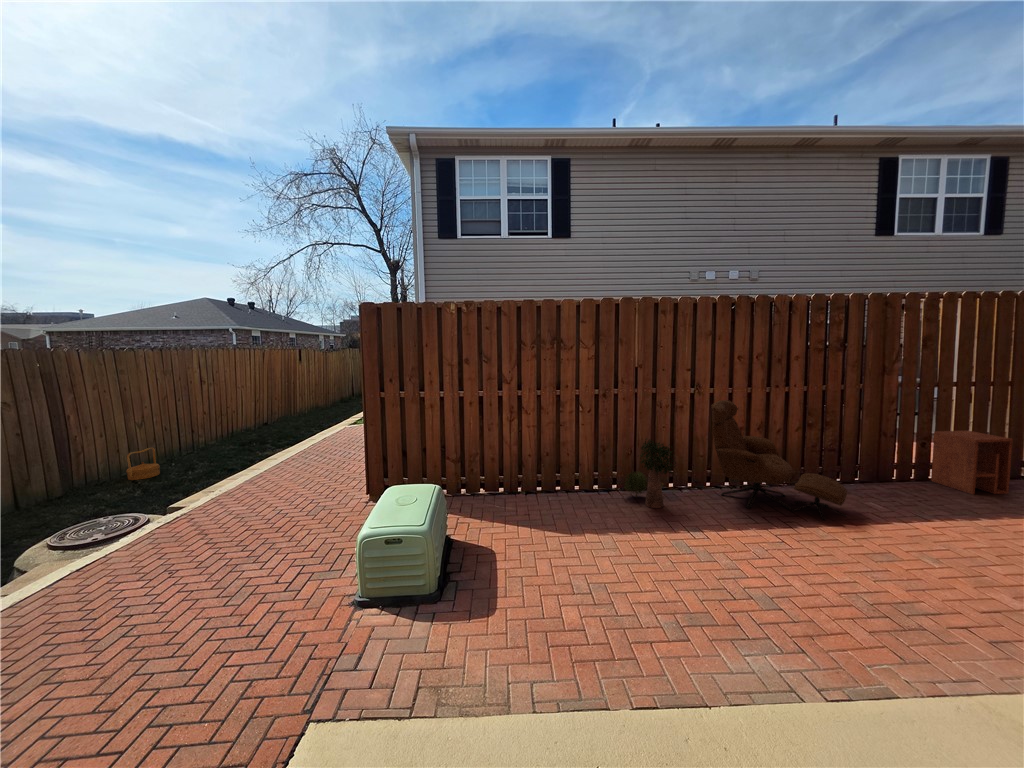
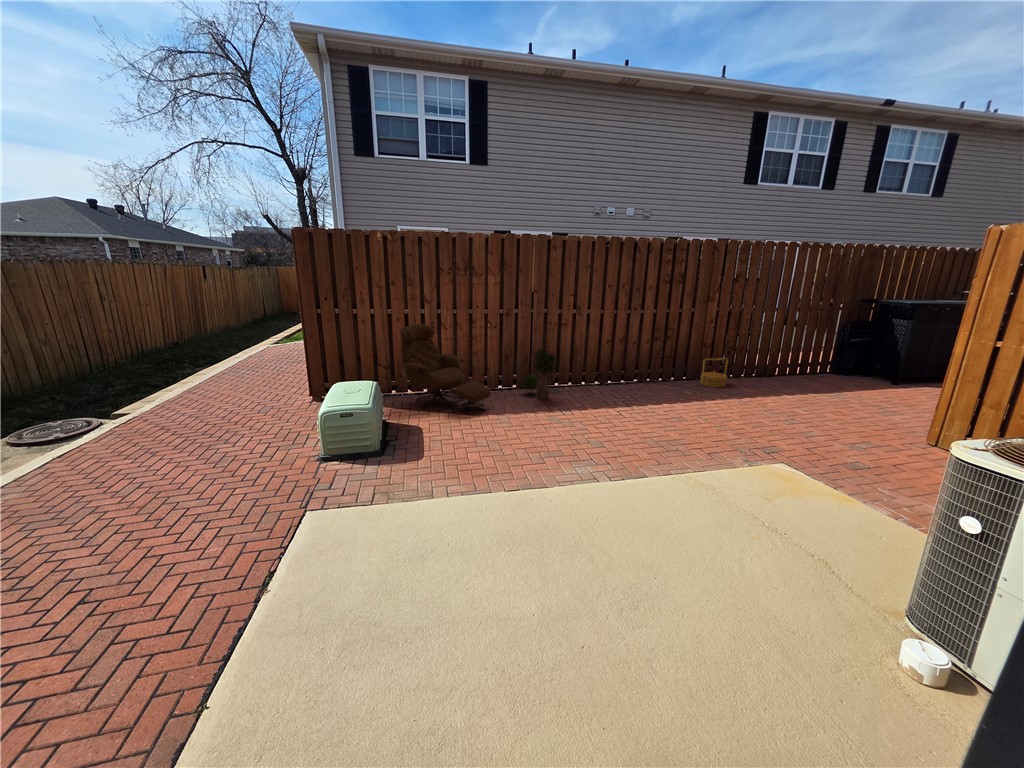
lounge chair: present [712,400,847,520] -> present [400,324,491,414]
side table: present [932,430,1013,494] -> none [733,344,777,386]
woven basket: present [127,448,160,480] -> present [701,358,728,387]

